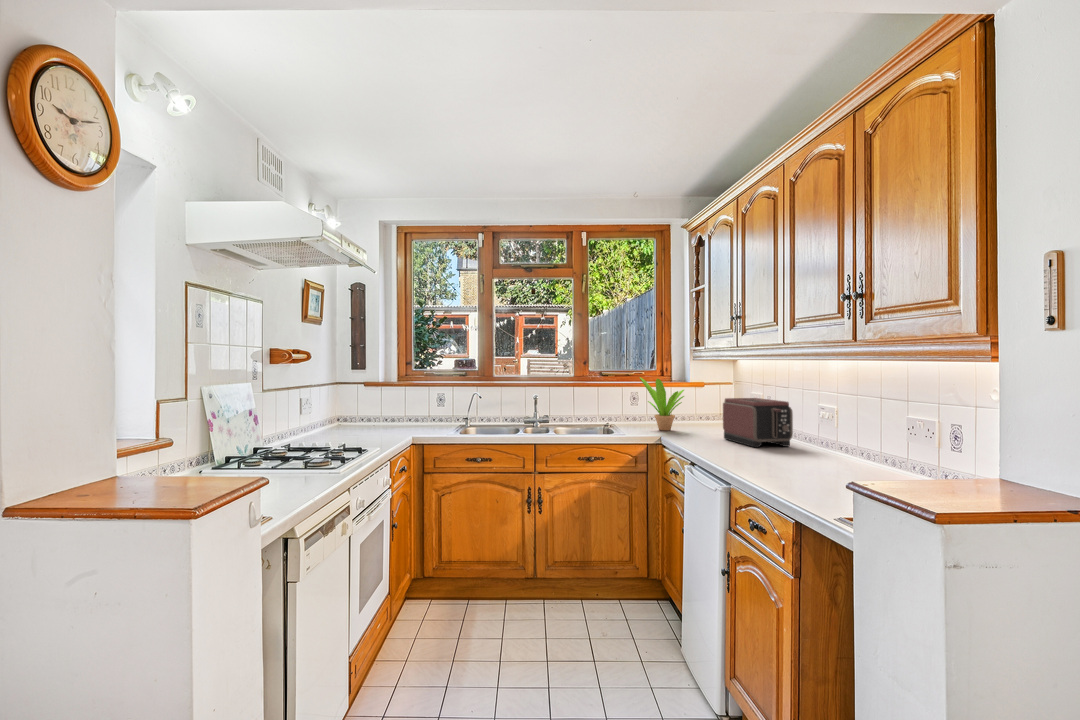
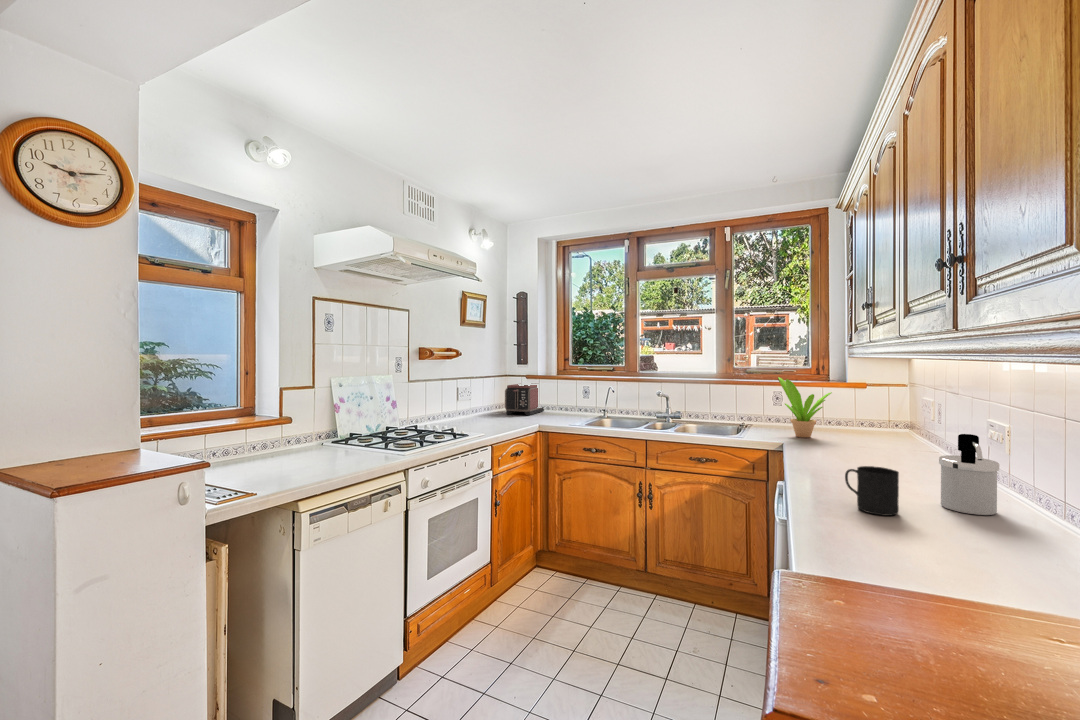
toaster: present [723,398,793,447] -> present [505,384,544,415]
soap dispenser: none [826,412,865,470] -> present [939,434,999,515]
mug: none [781,441,819,477] -> present [845,466,899,515]

